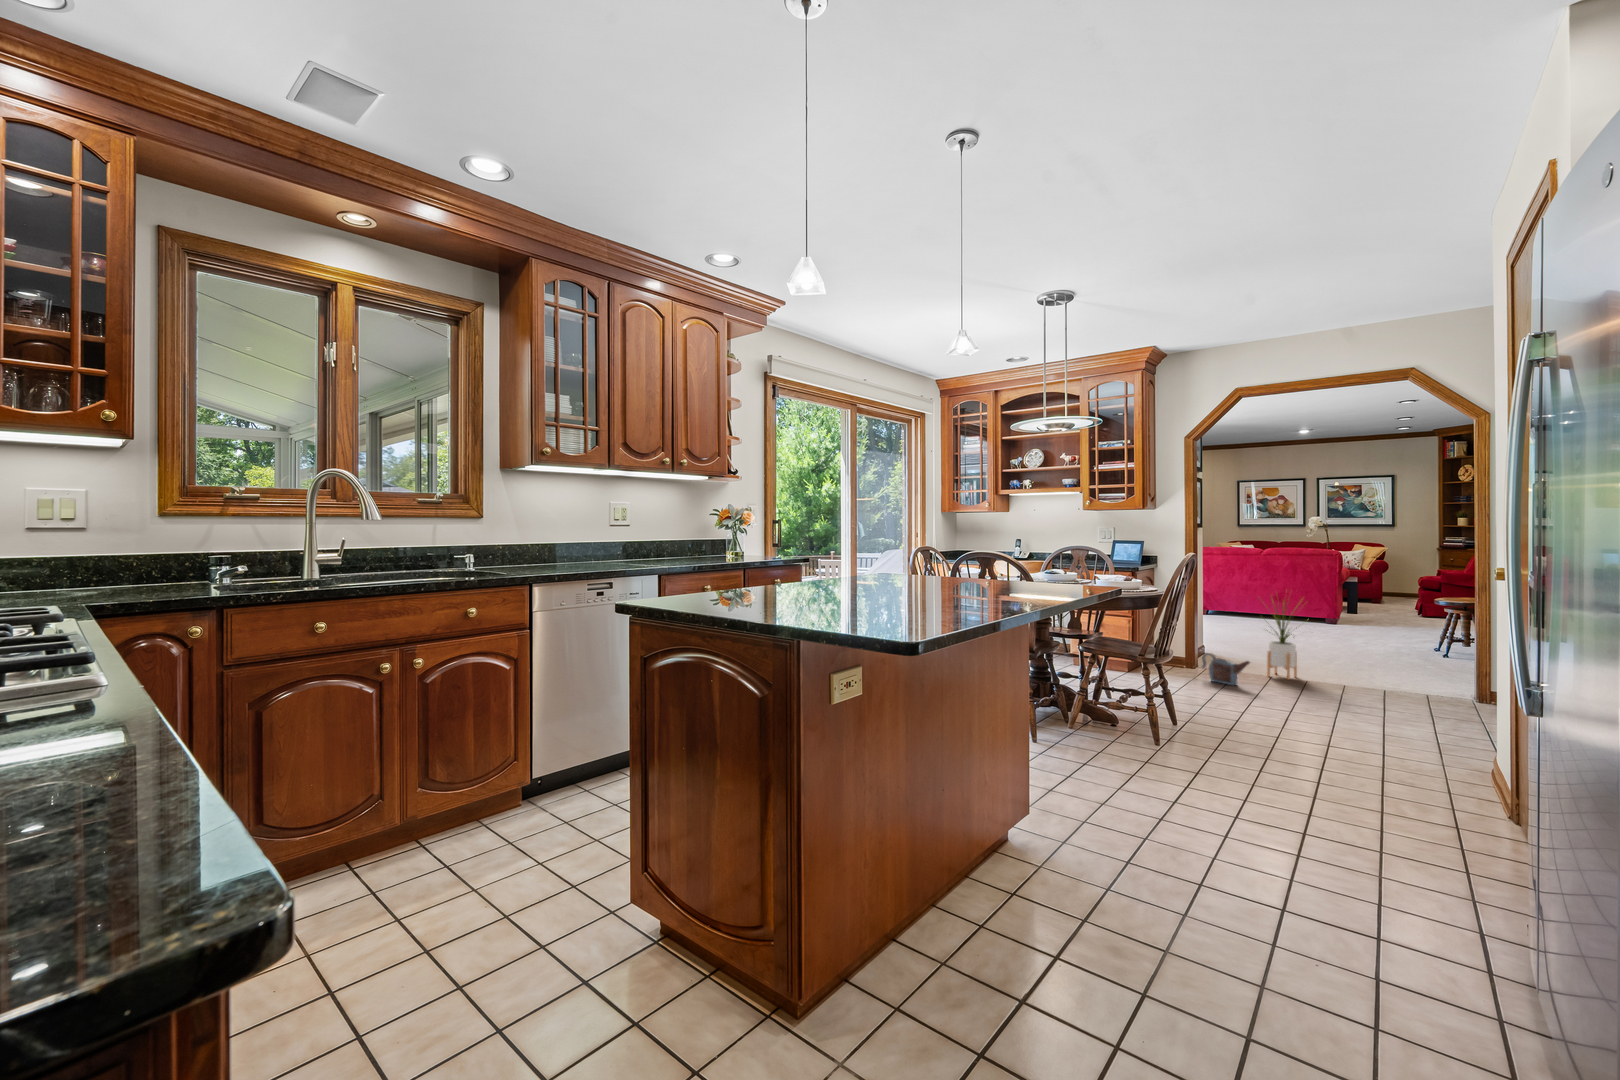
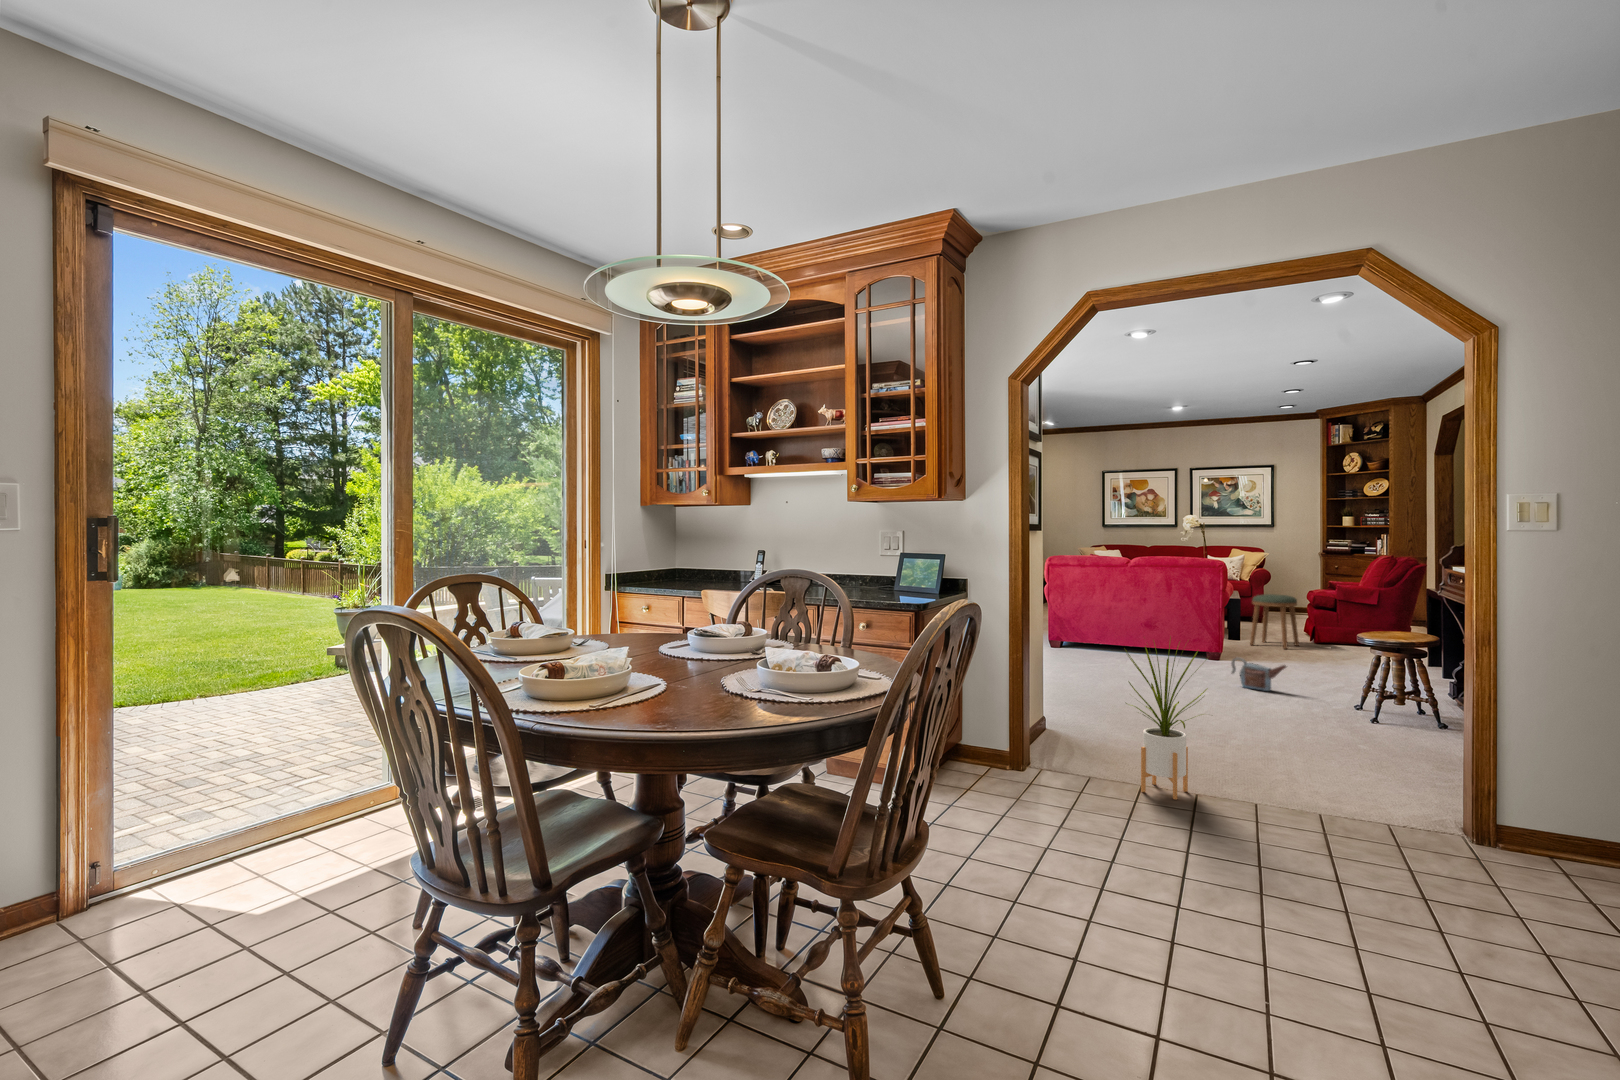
stool: none [1363,578,1405,619] -> present [1250,594,1299,649]
watering can: present [1202,653,1250,685] -> present [1231,657,1286,691]

